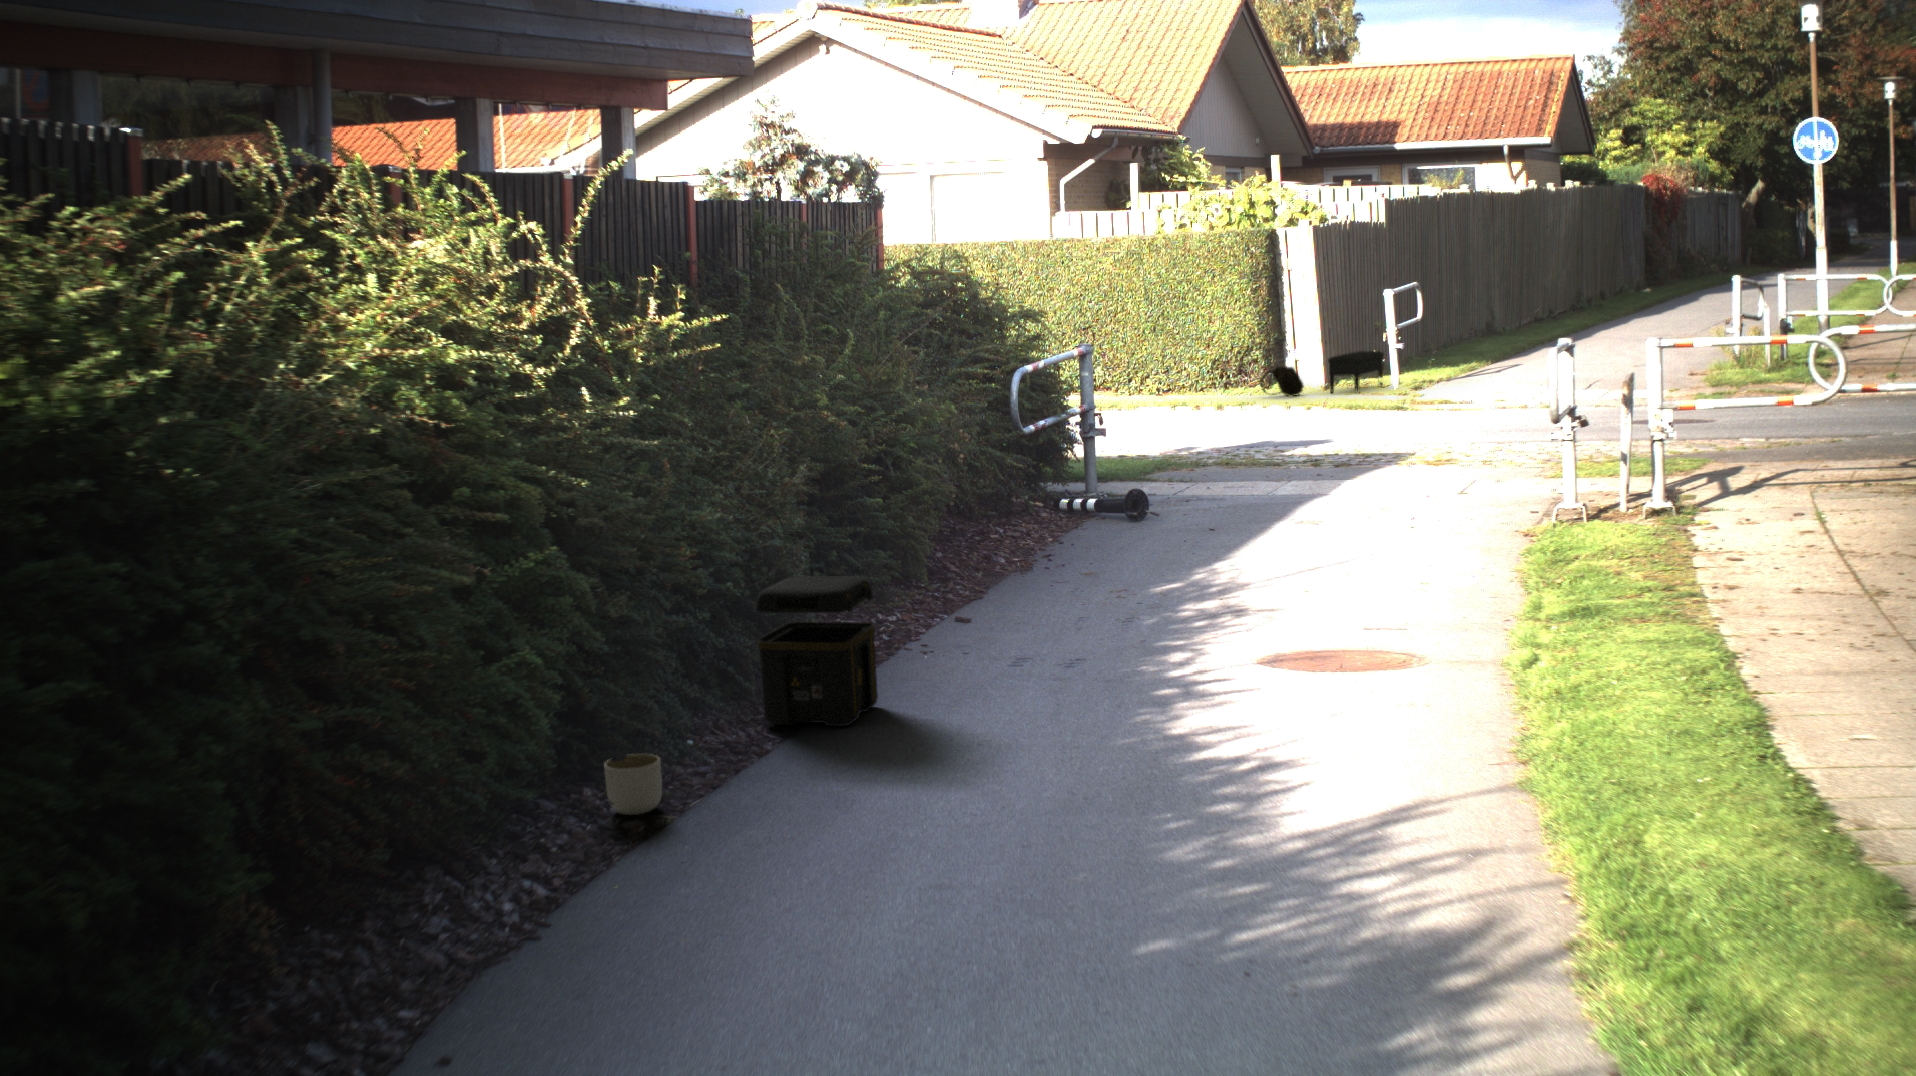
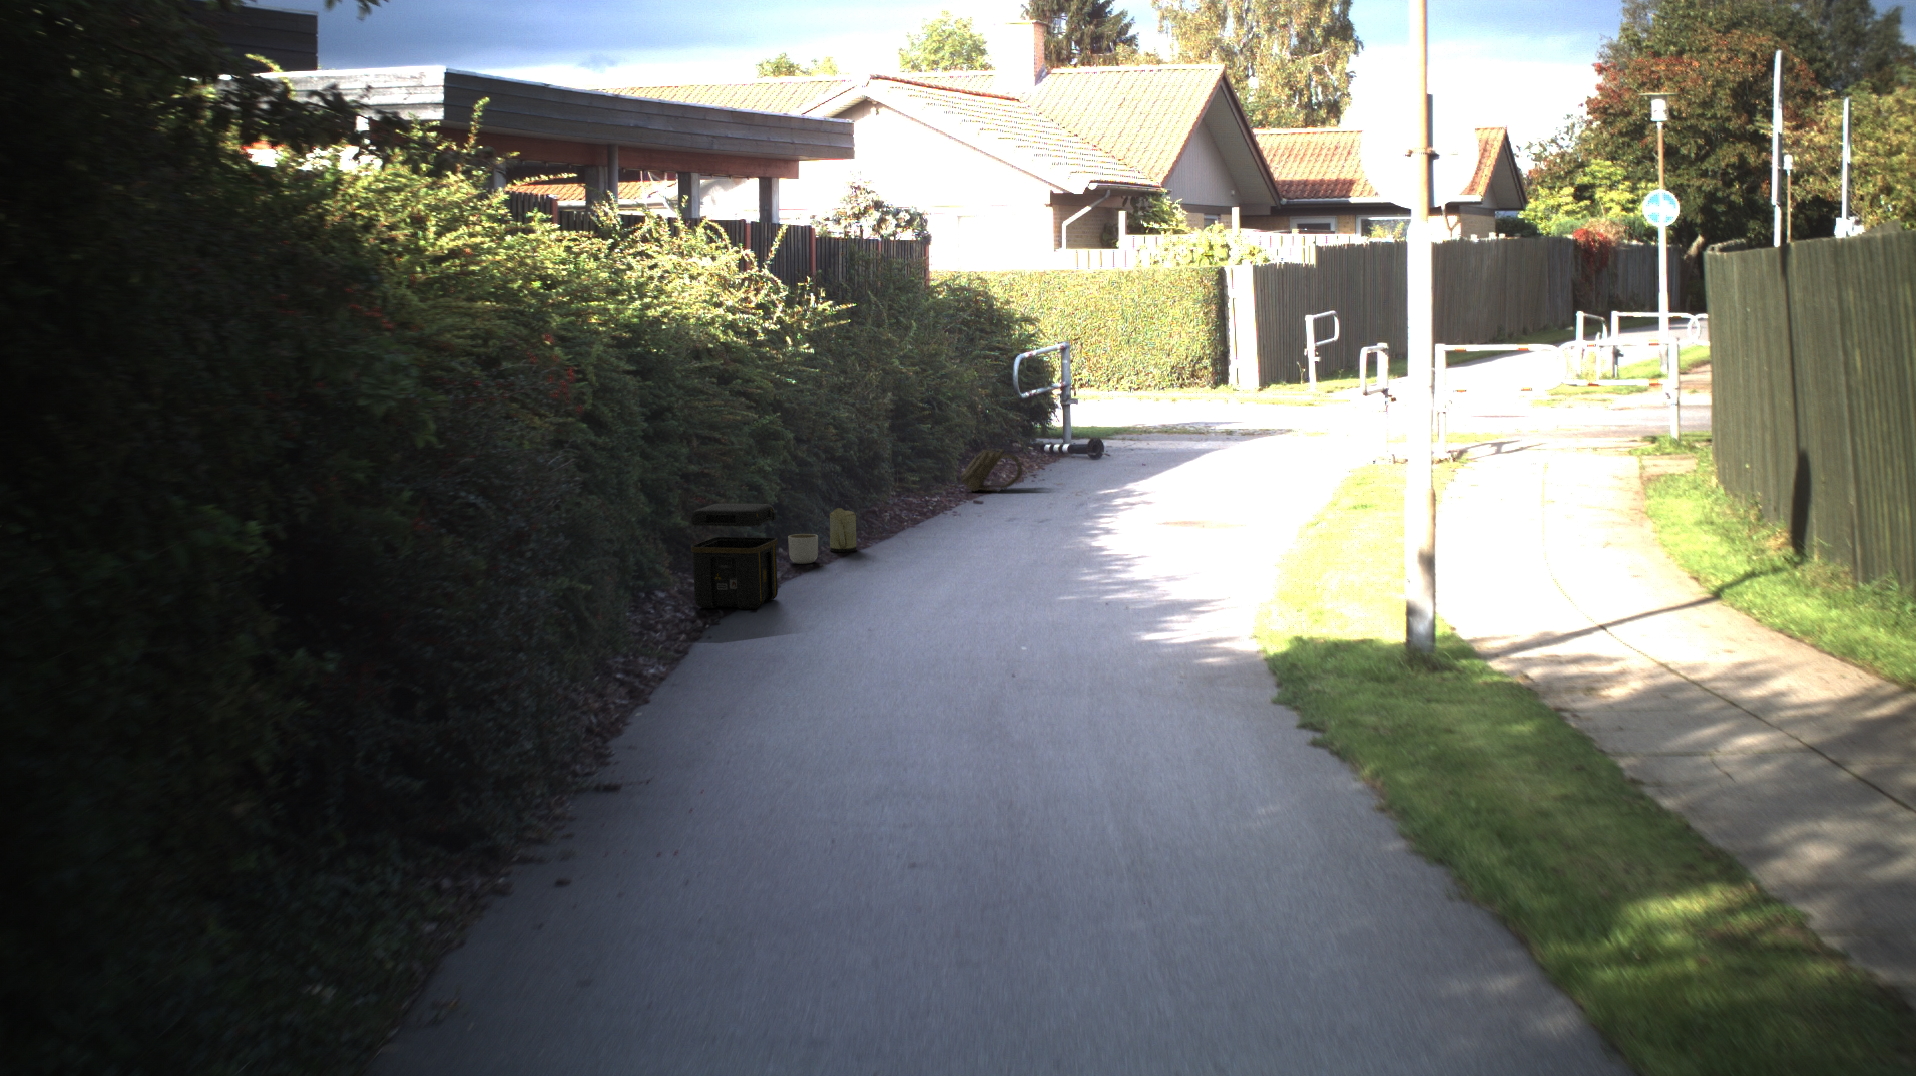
bench: present [1328,351,1384,393] -> none [1261,364,1307,395]
backpack: present [1260,366,1304,397] -> present [960,449,1022,492]
toolbox: present [756,576,878,726] -> present [691,504,778,609]
watering can: none [690,675,742,773] -> present [830,508,856,552]

